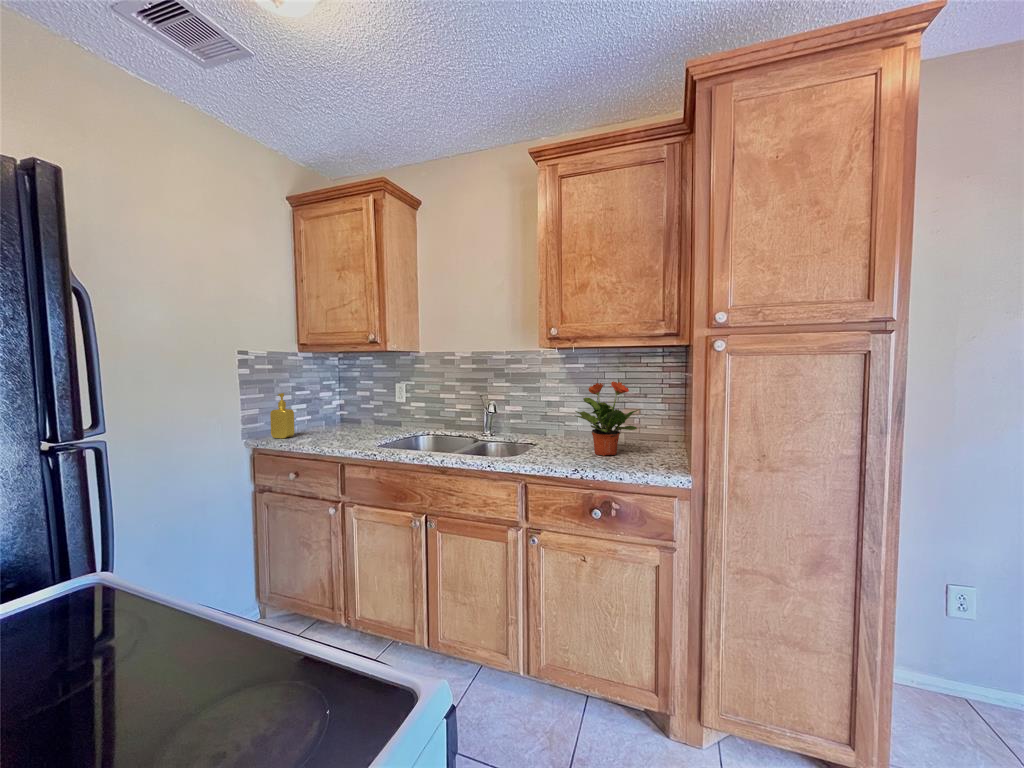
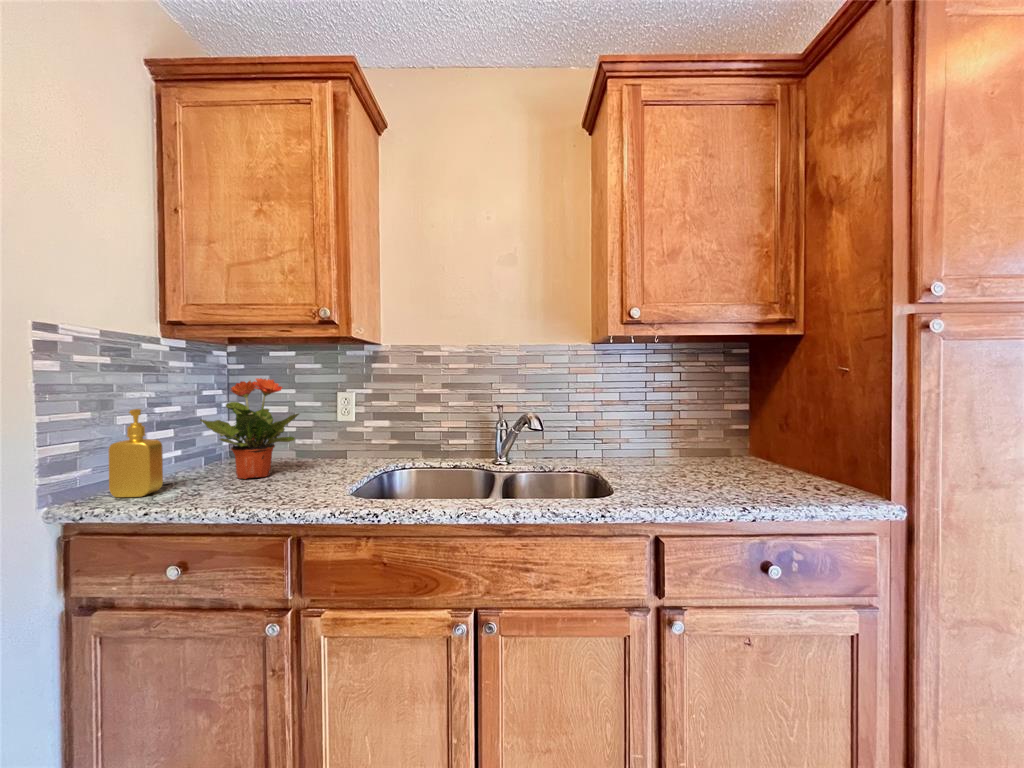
potted plant: present [575,381,638,456] -> present [200,378,299,479]

